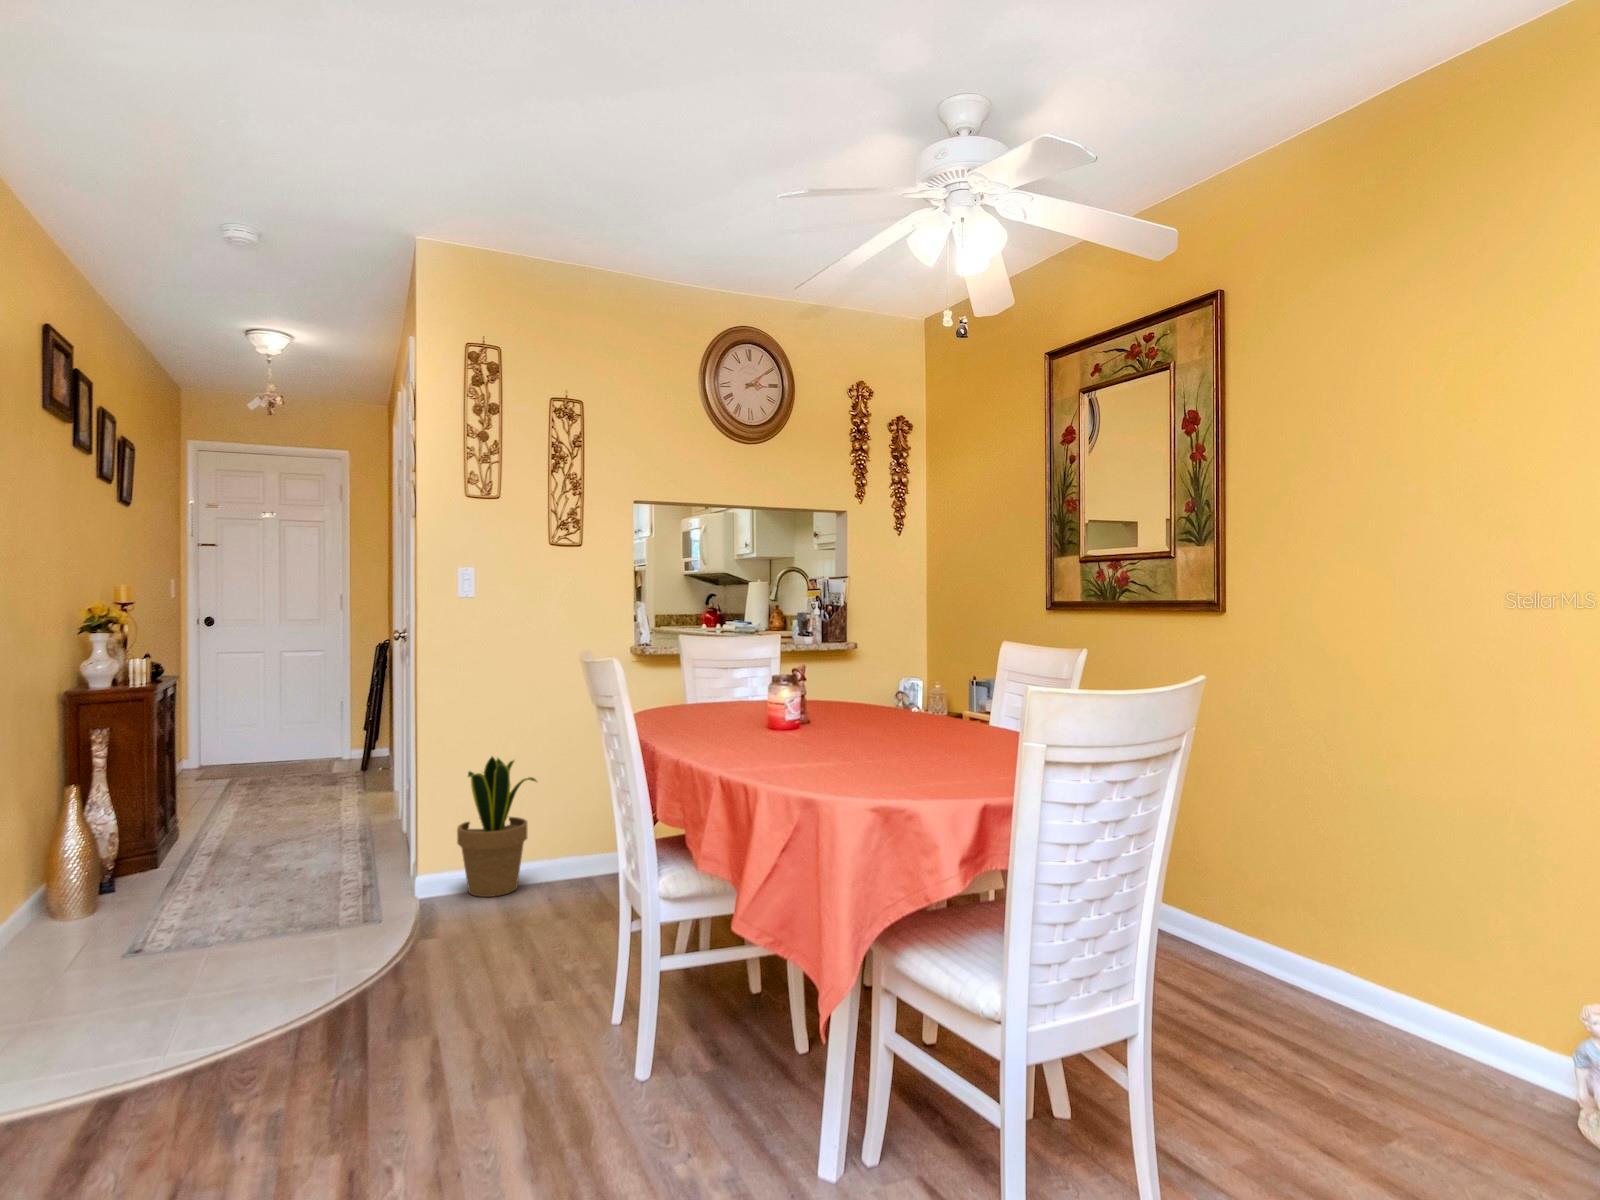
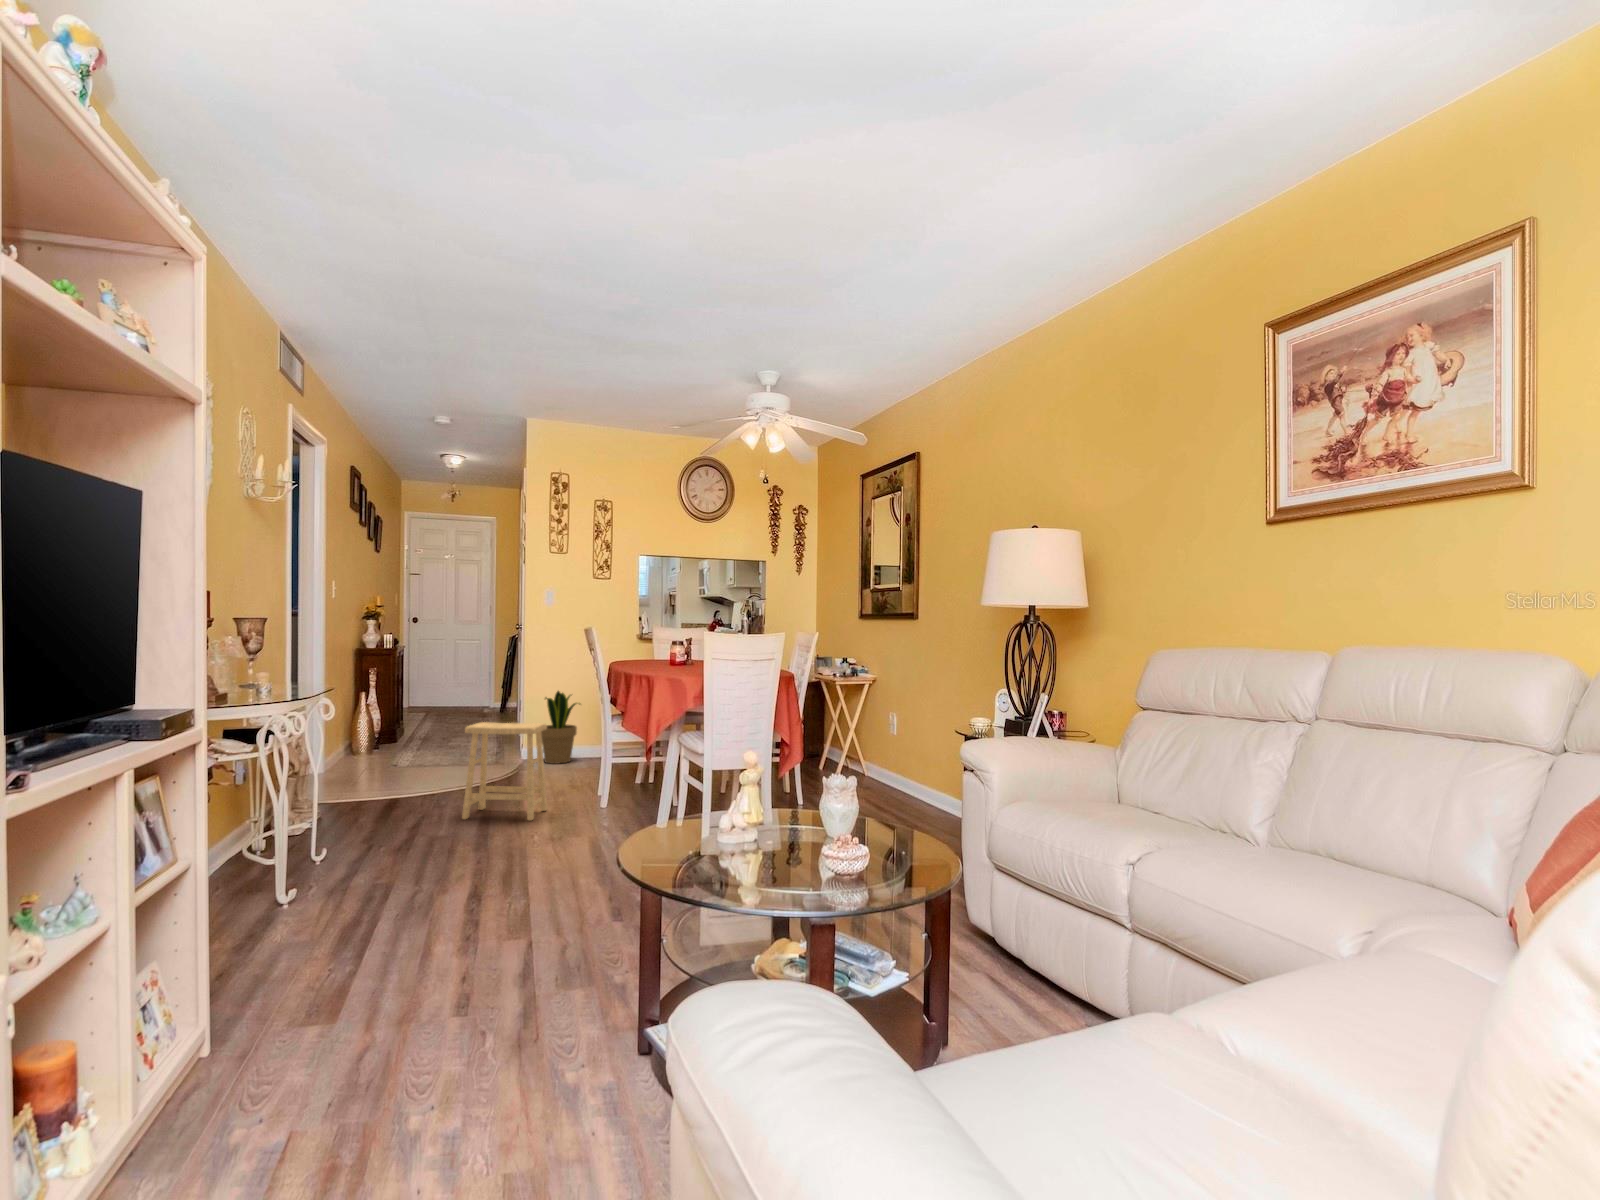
footstool: none [320,879,528,1149] -> present [462,722,547,821]

